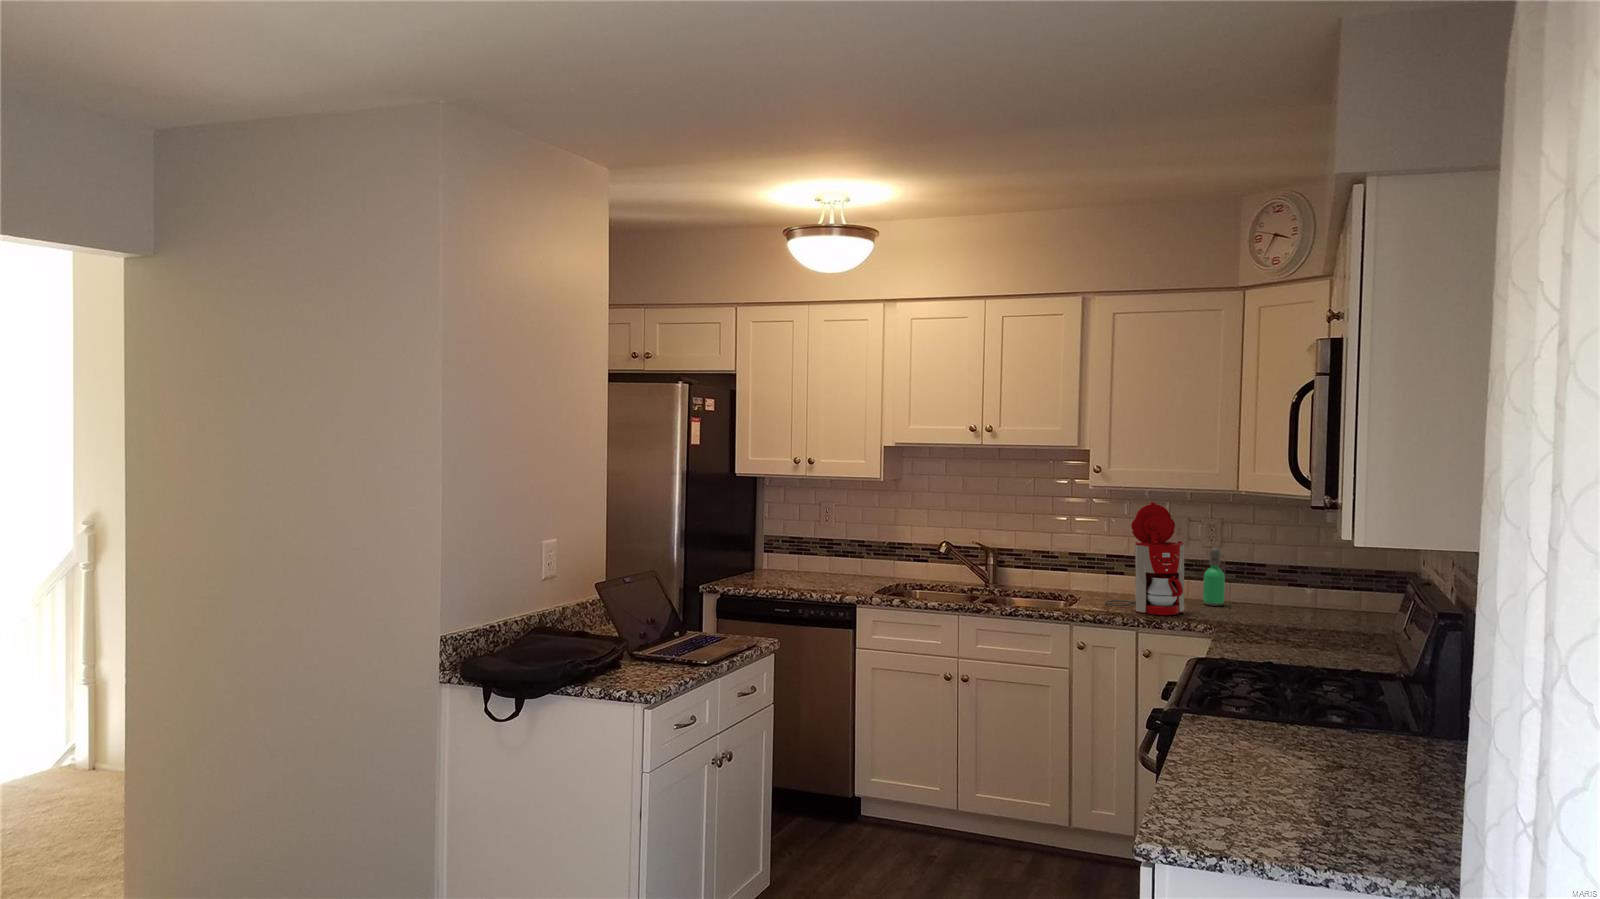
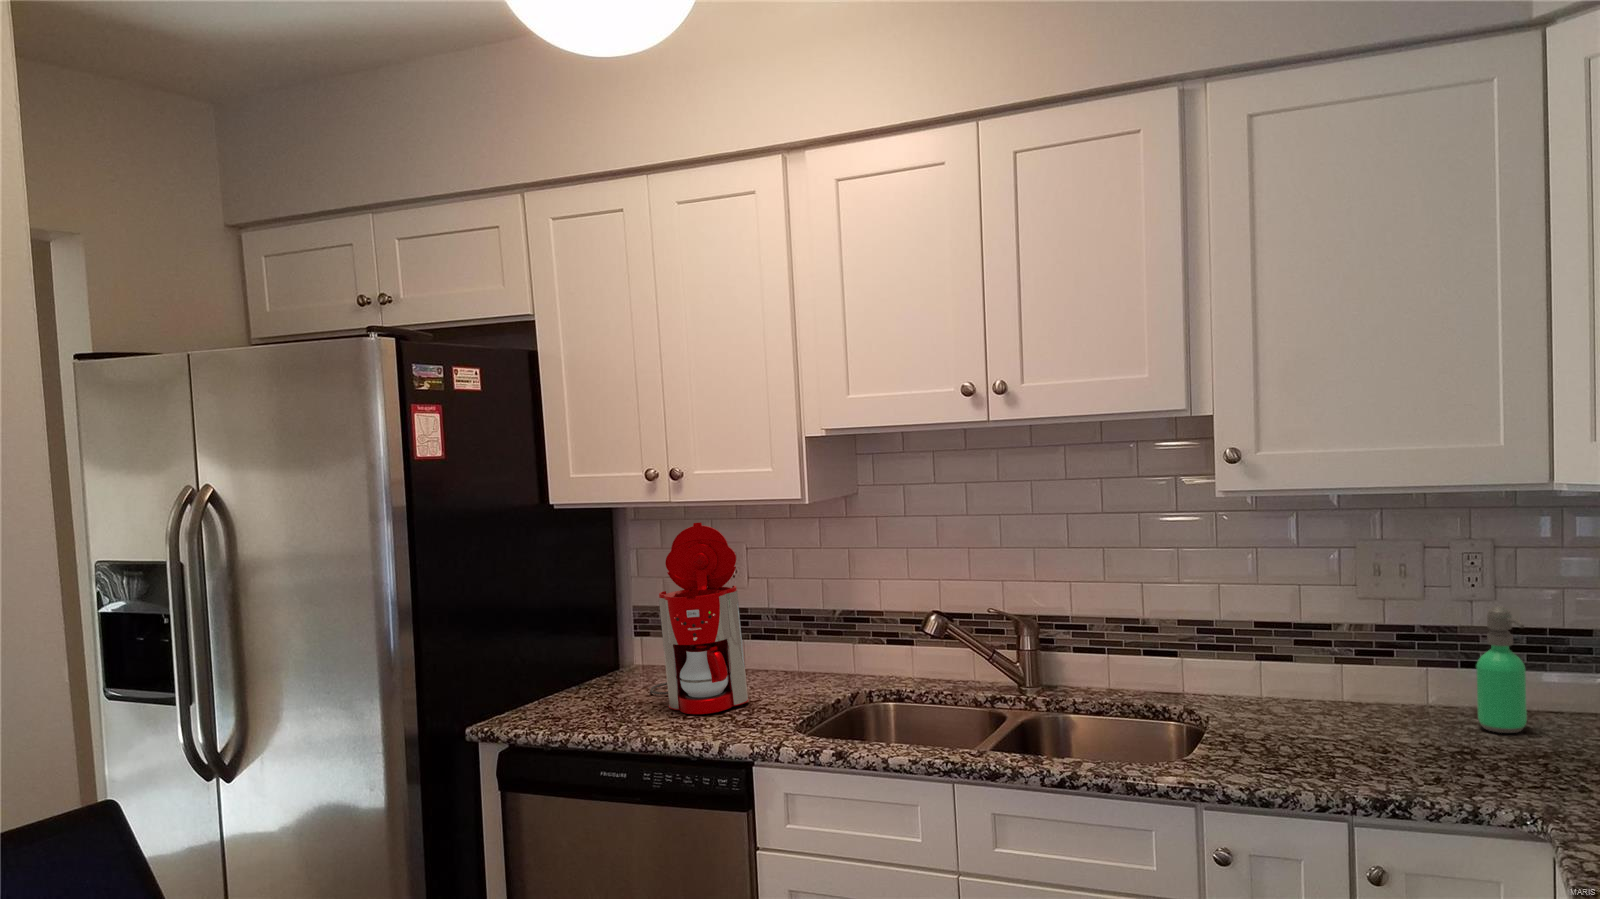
coffee maker: present [1105,503,1185,615] -> present [650,522,749,714]

